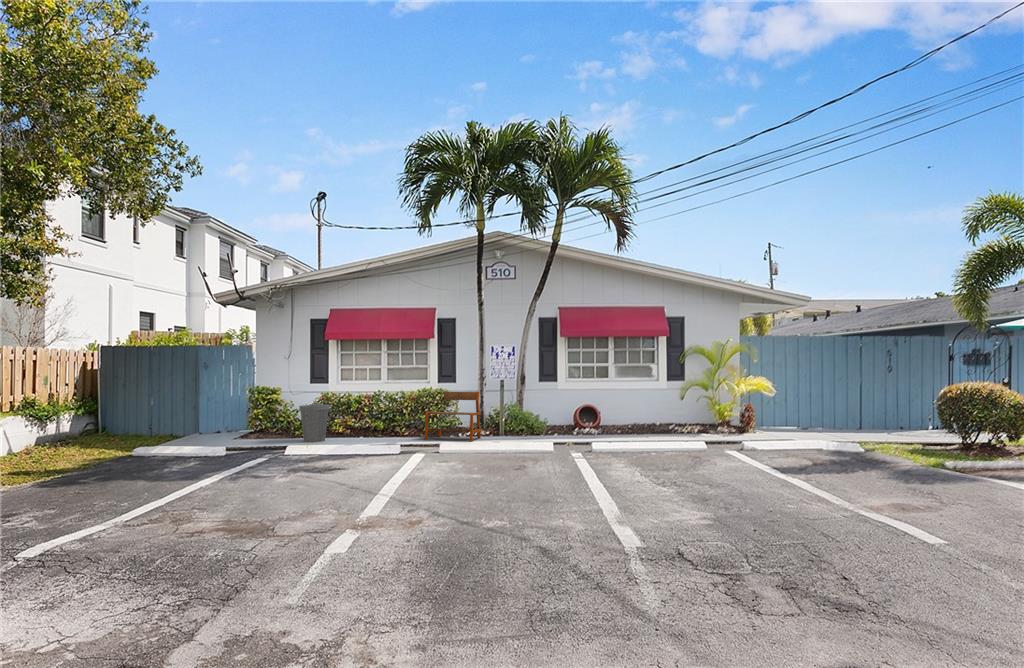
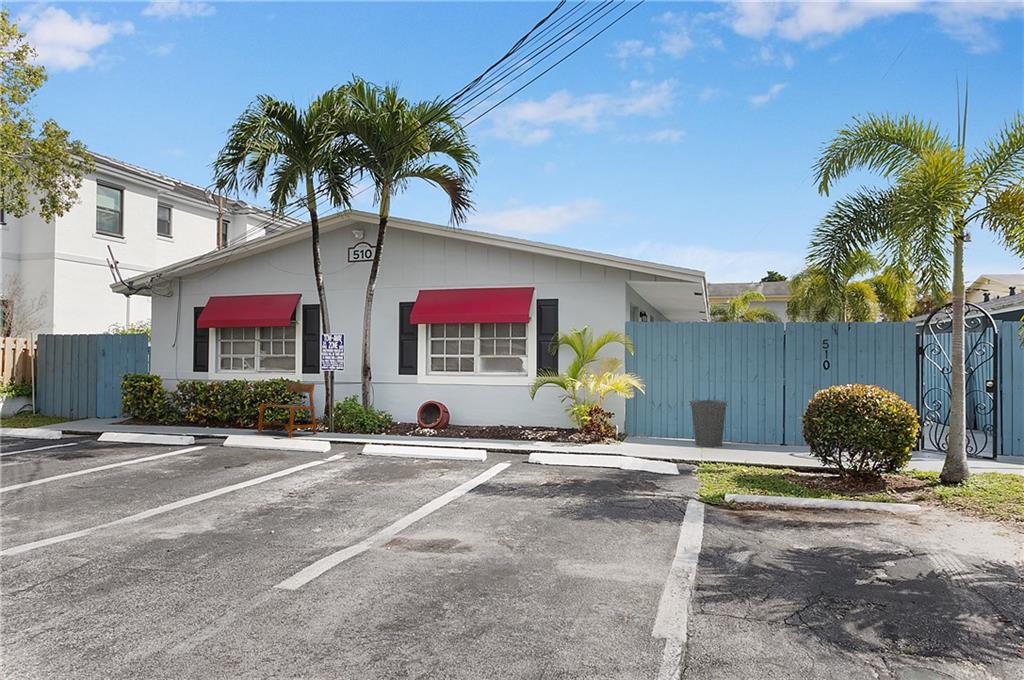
trash can: present [299,403,330,442] -> present [689,398,727,447]

